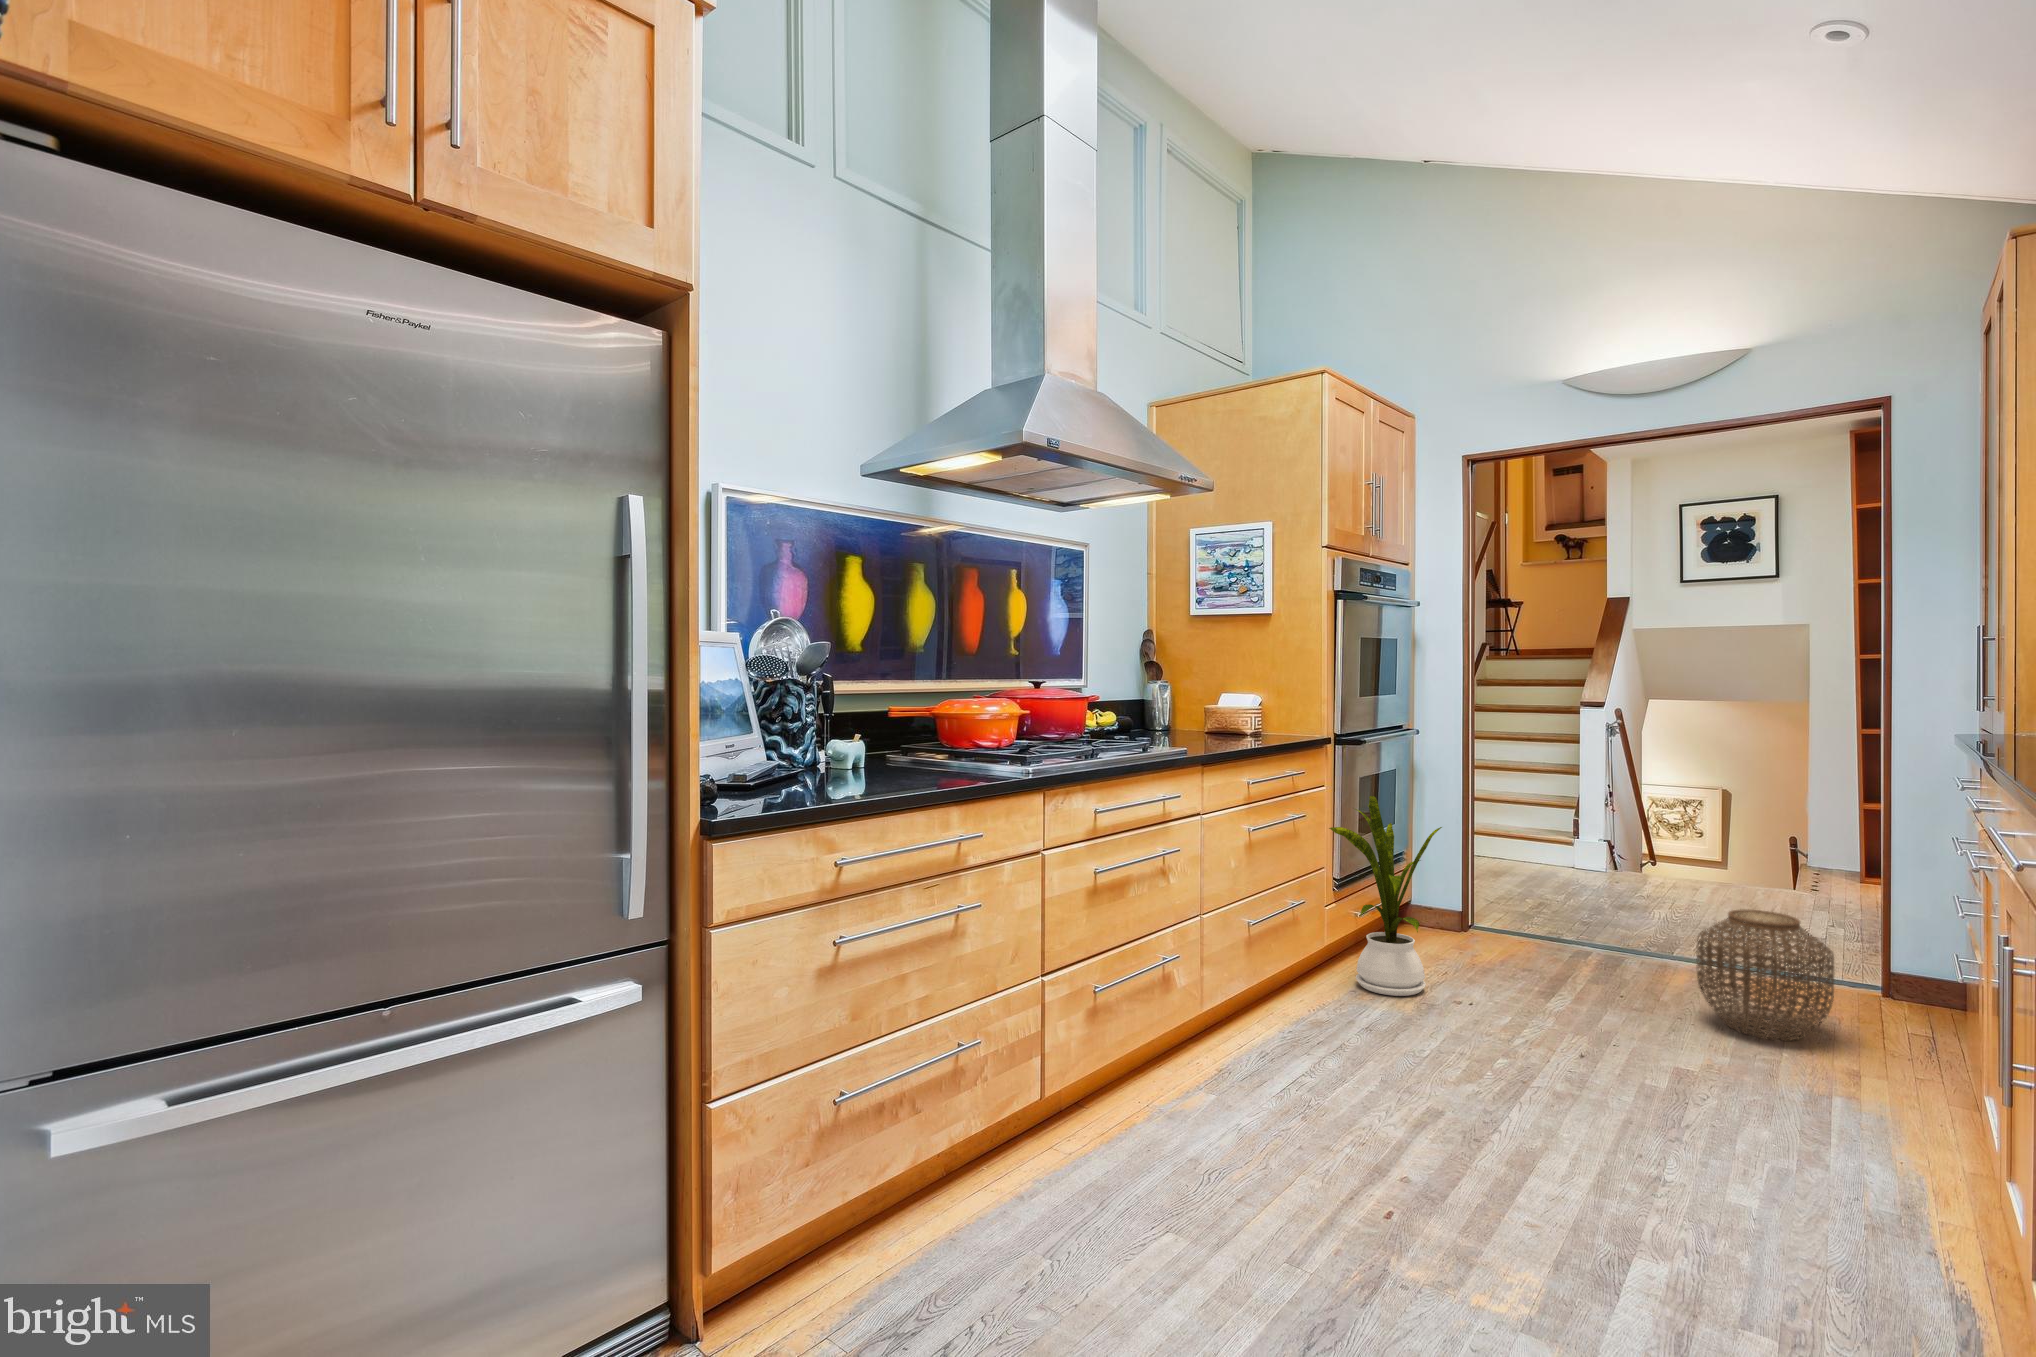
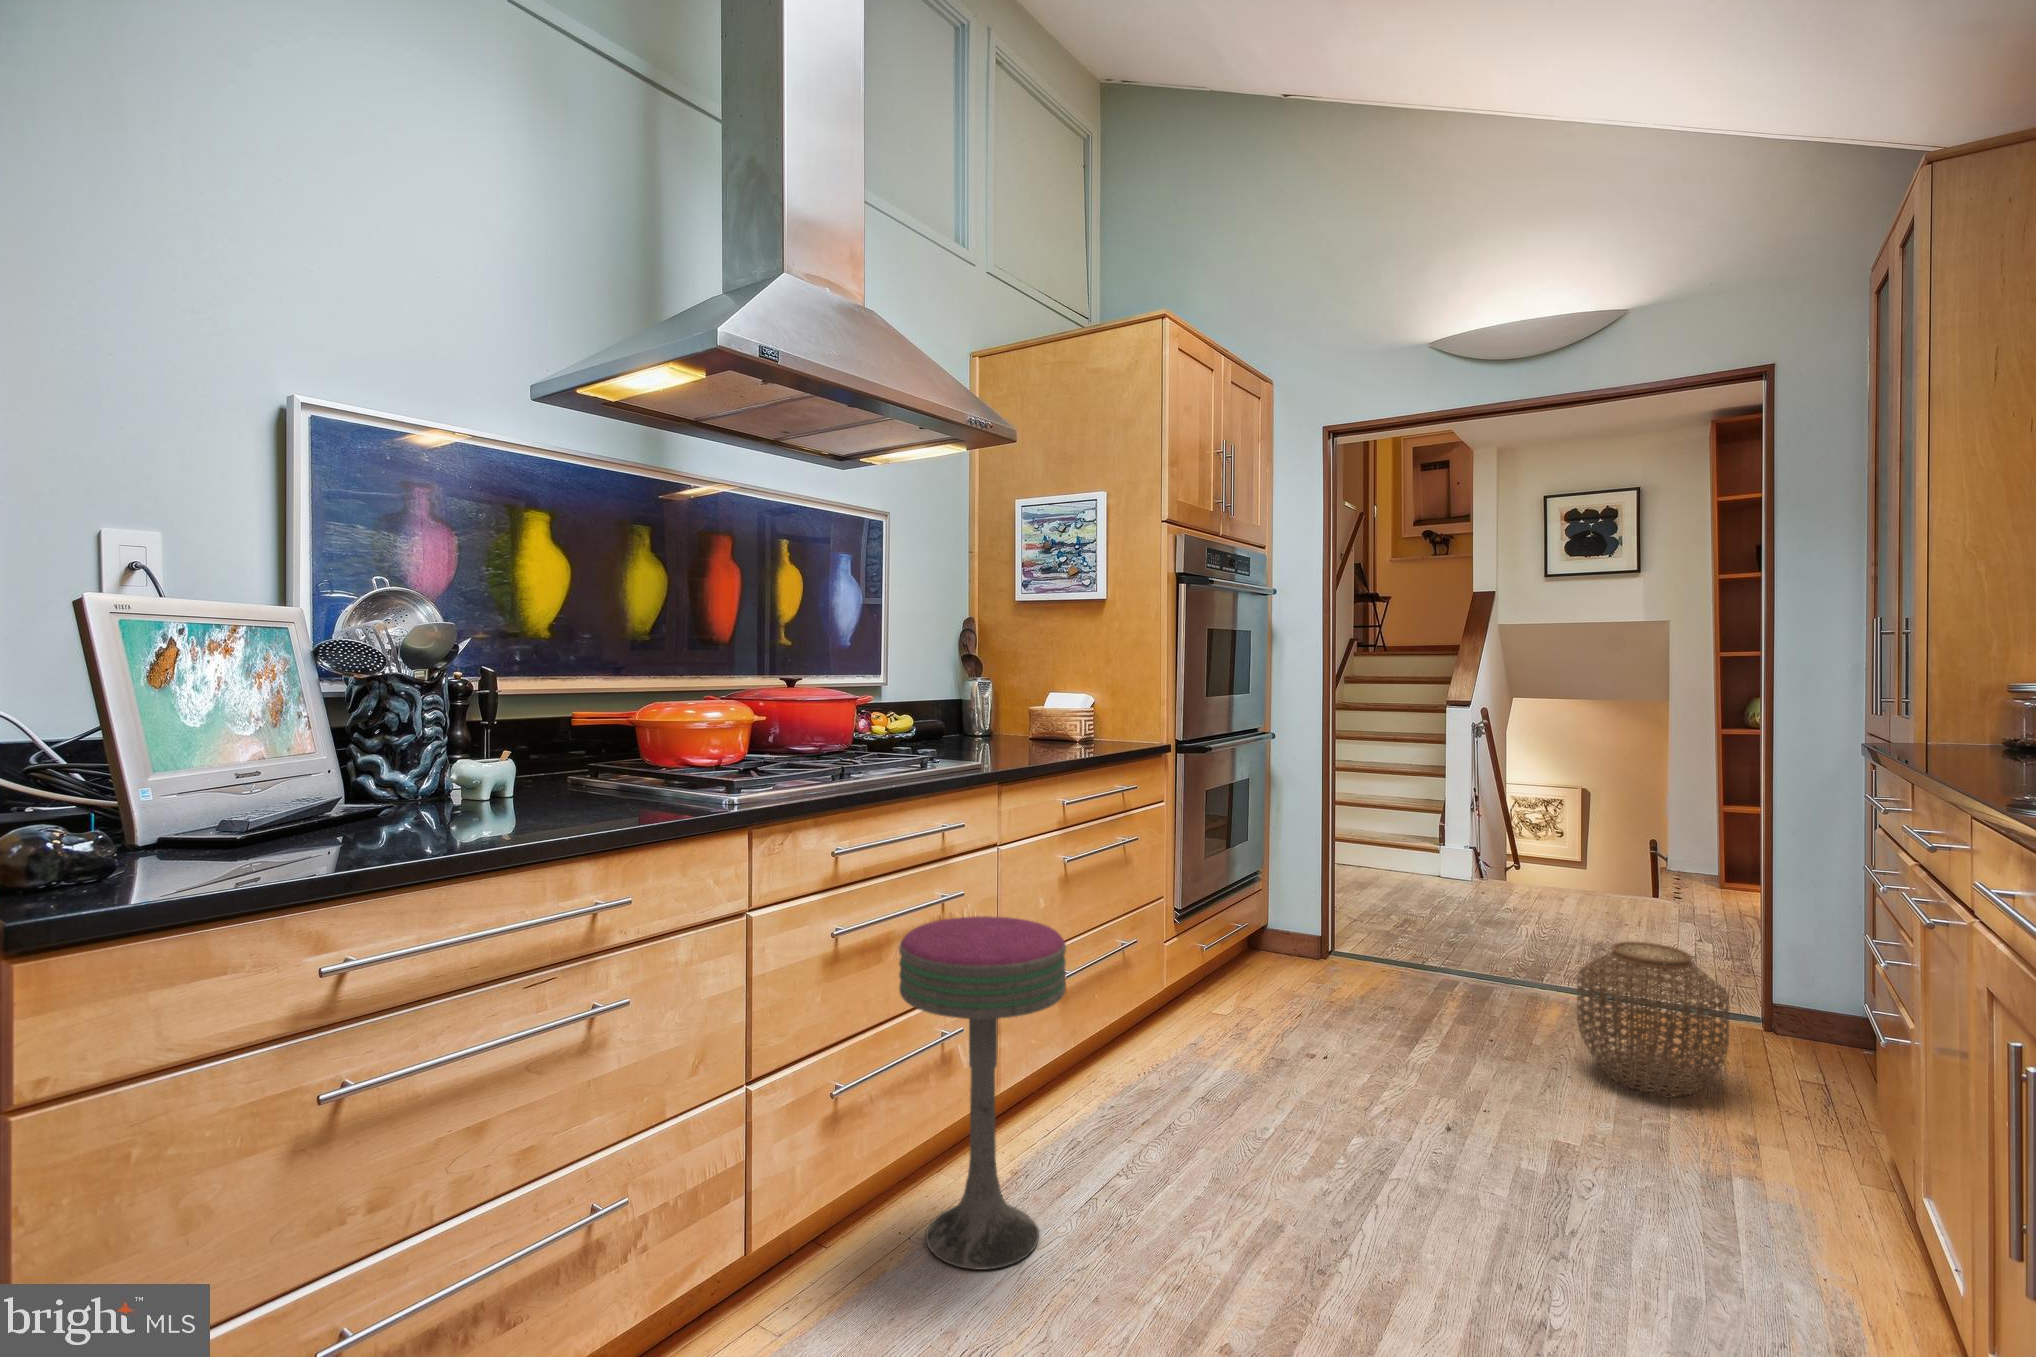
house plant: present [1329,796,1442,996] -> none [1164,815,1298,1049]
bar stool: none [1142,866,1270,1125] -> present [899,916,1066,1270]

